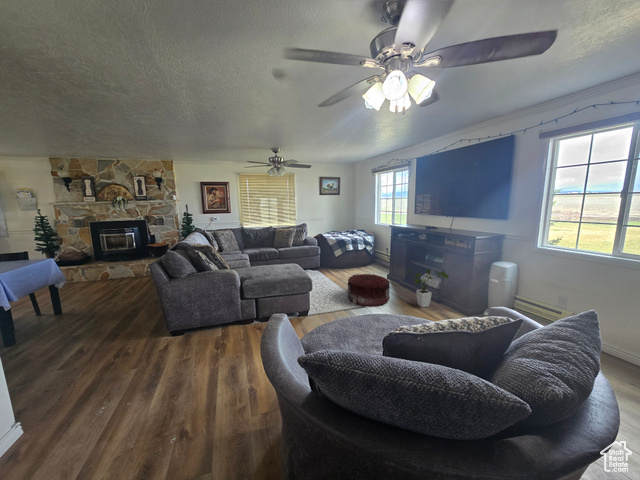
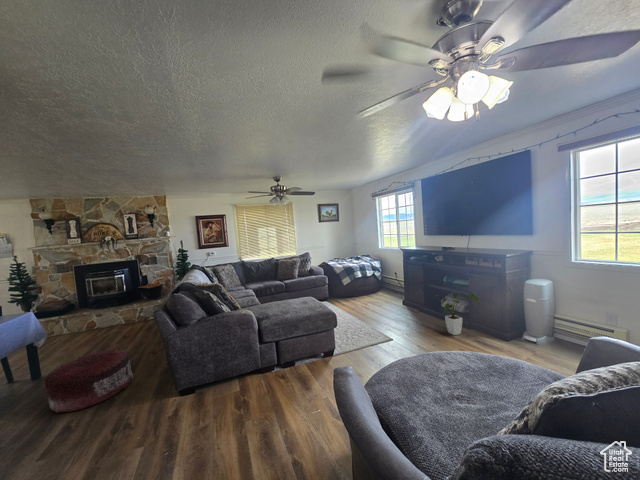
pouf: present [348,274,390,306] -> present [45,349,133,413]

